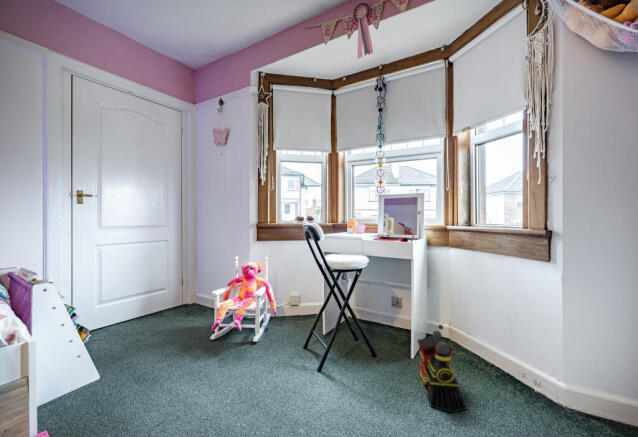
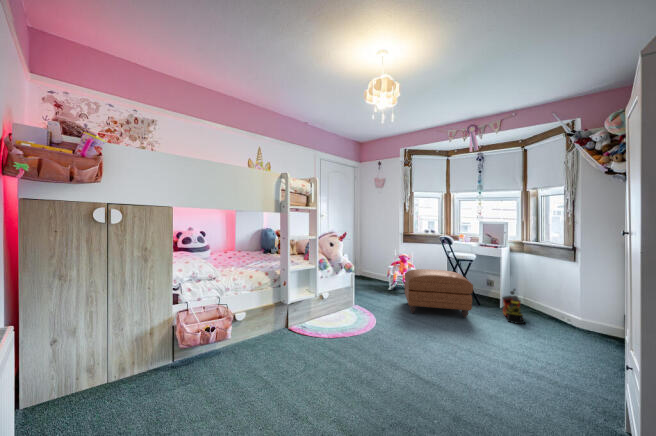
ottoman: none [201,293,356,413] -> present [404,269,473,318]

